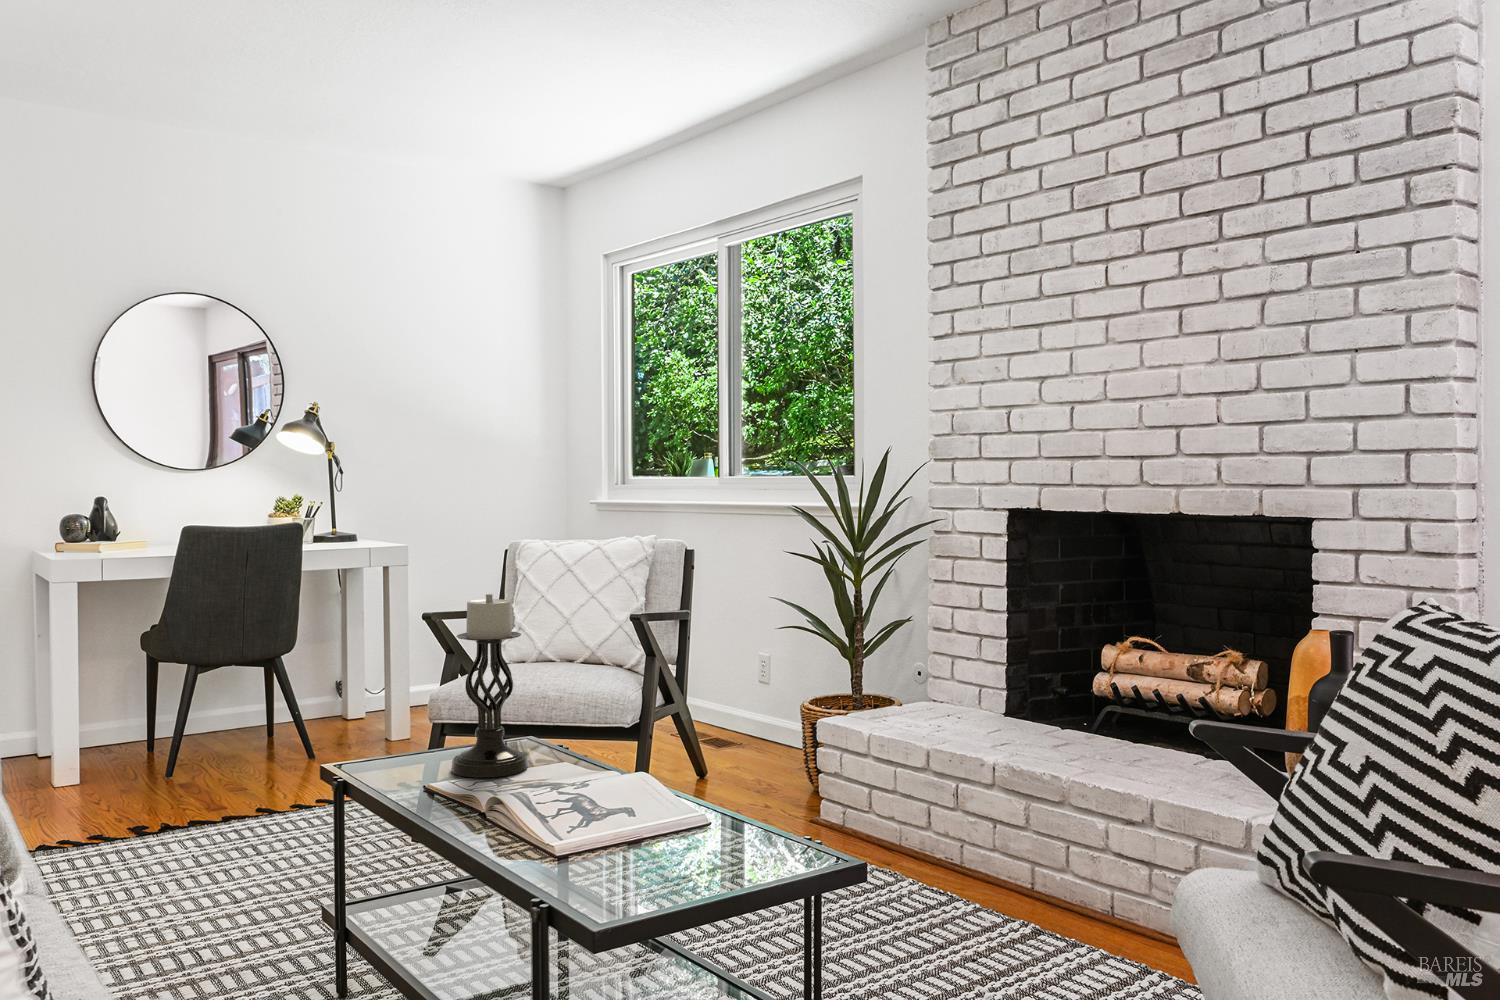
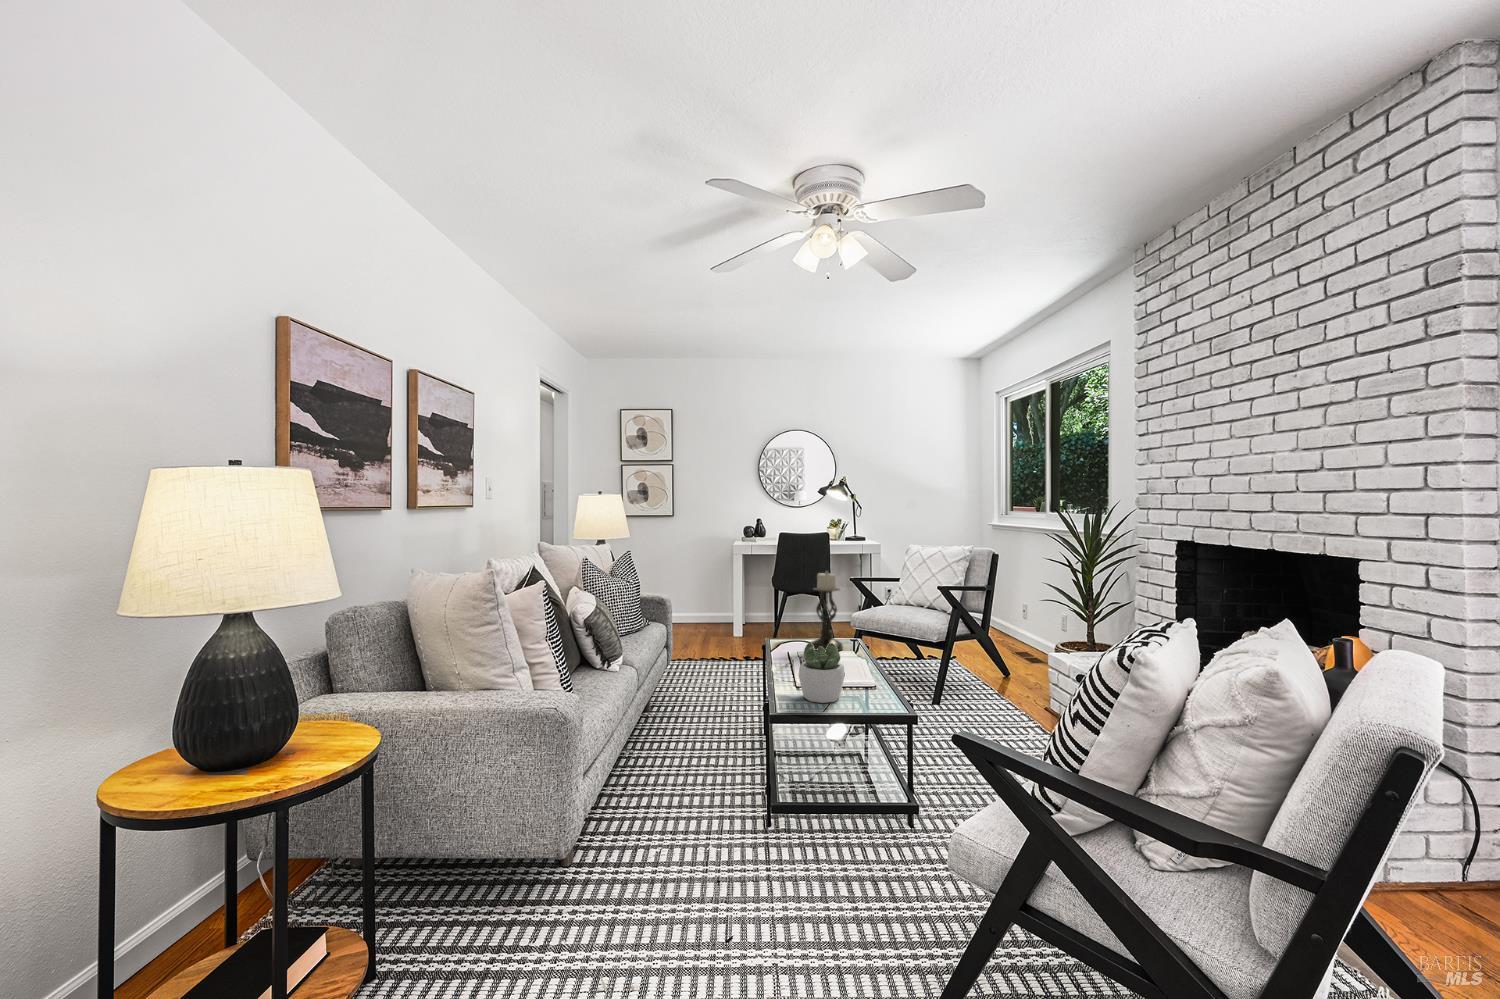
succulent plant: none [577,748,682,891] -> present [799,643,845,703]

